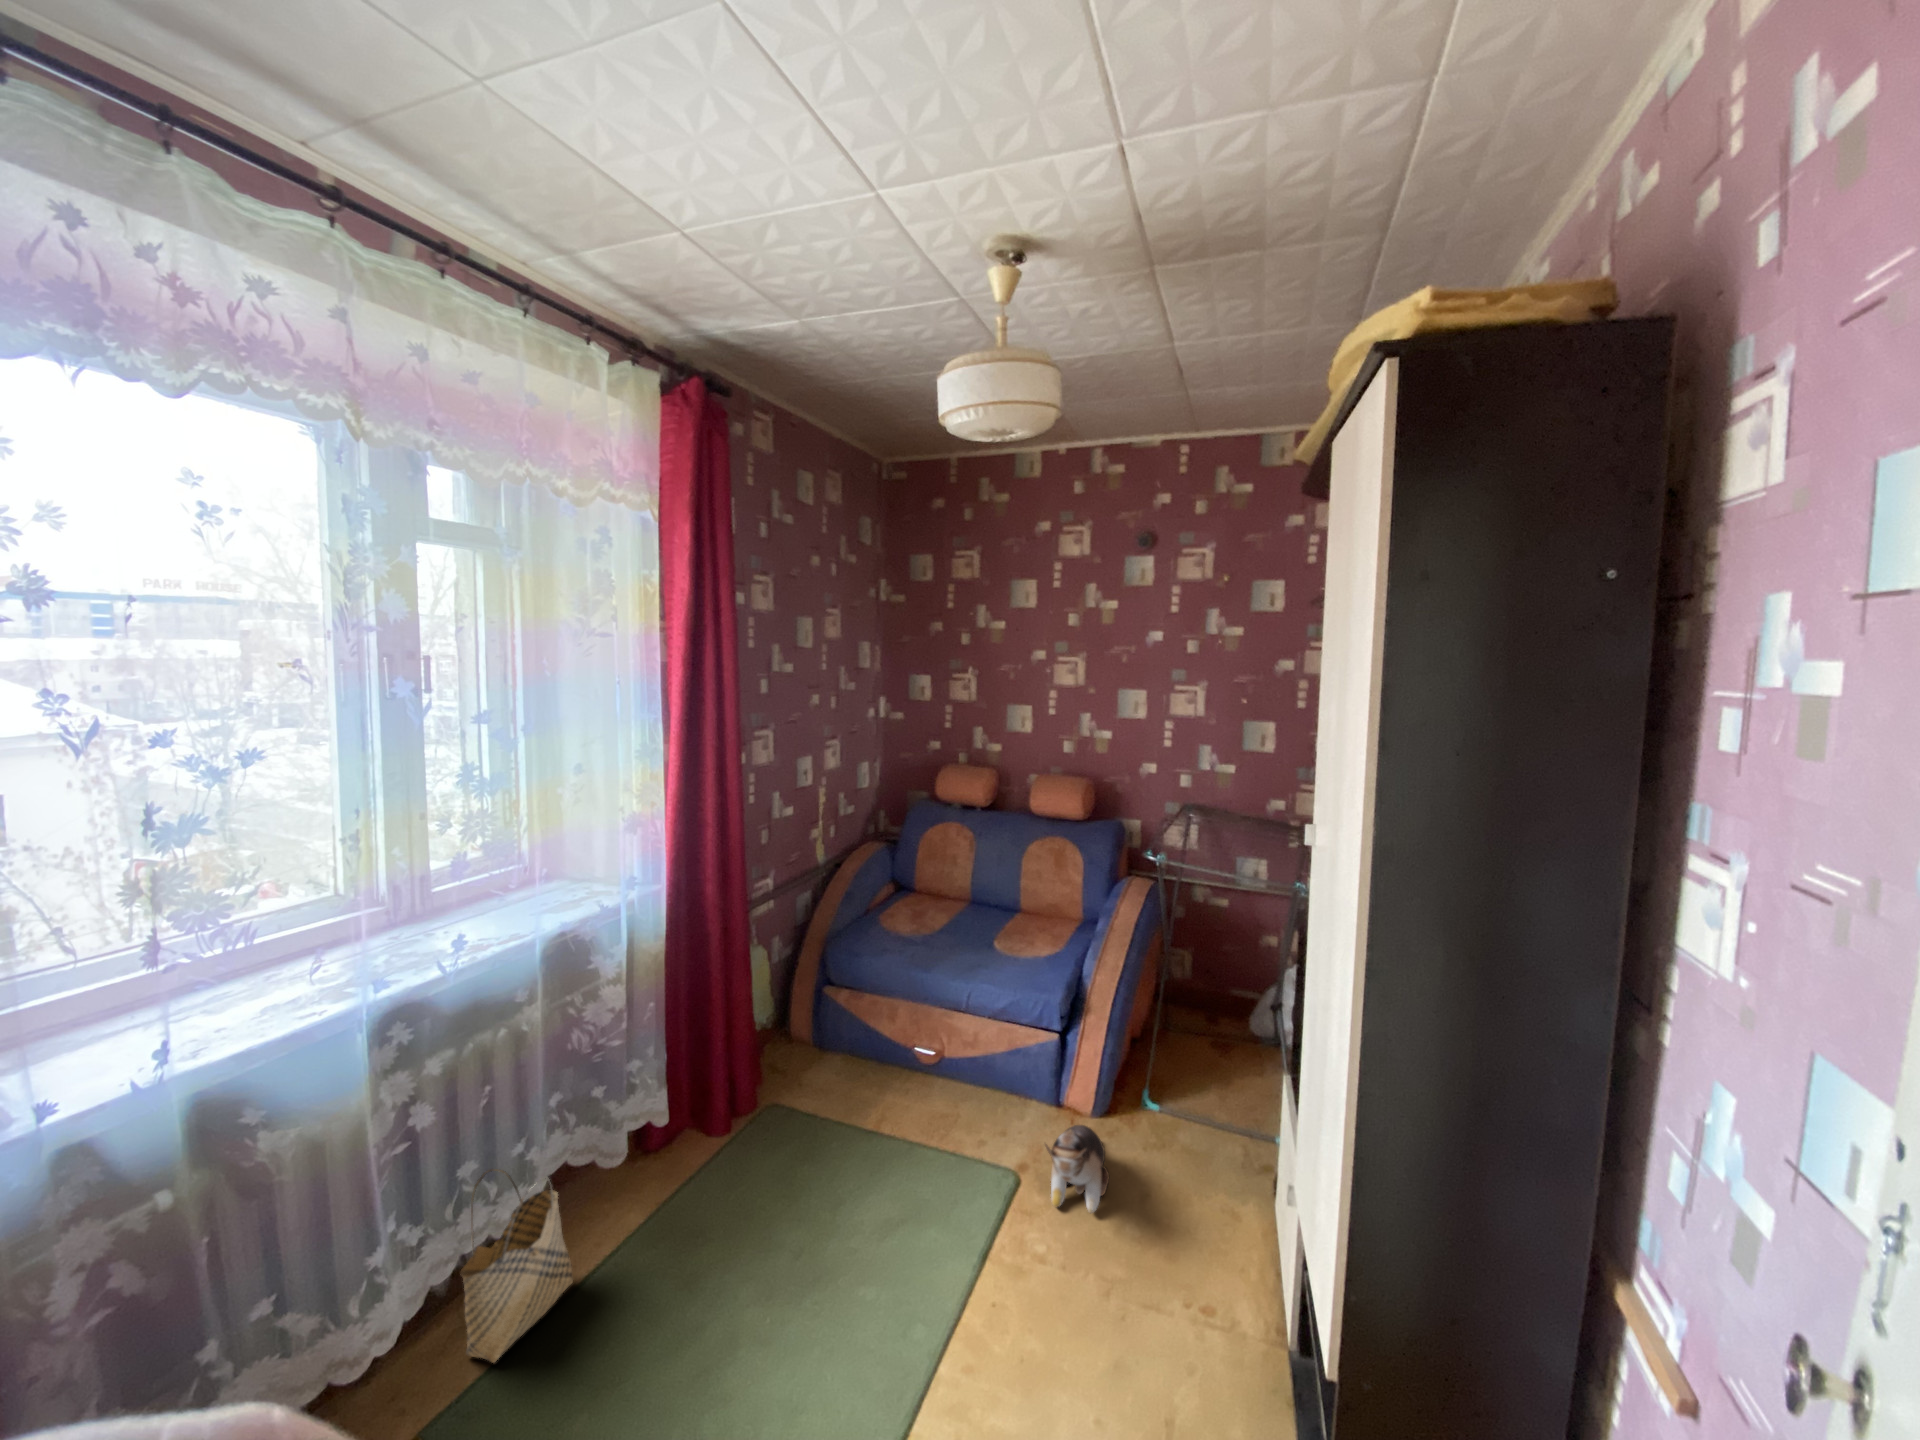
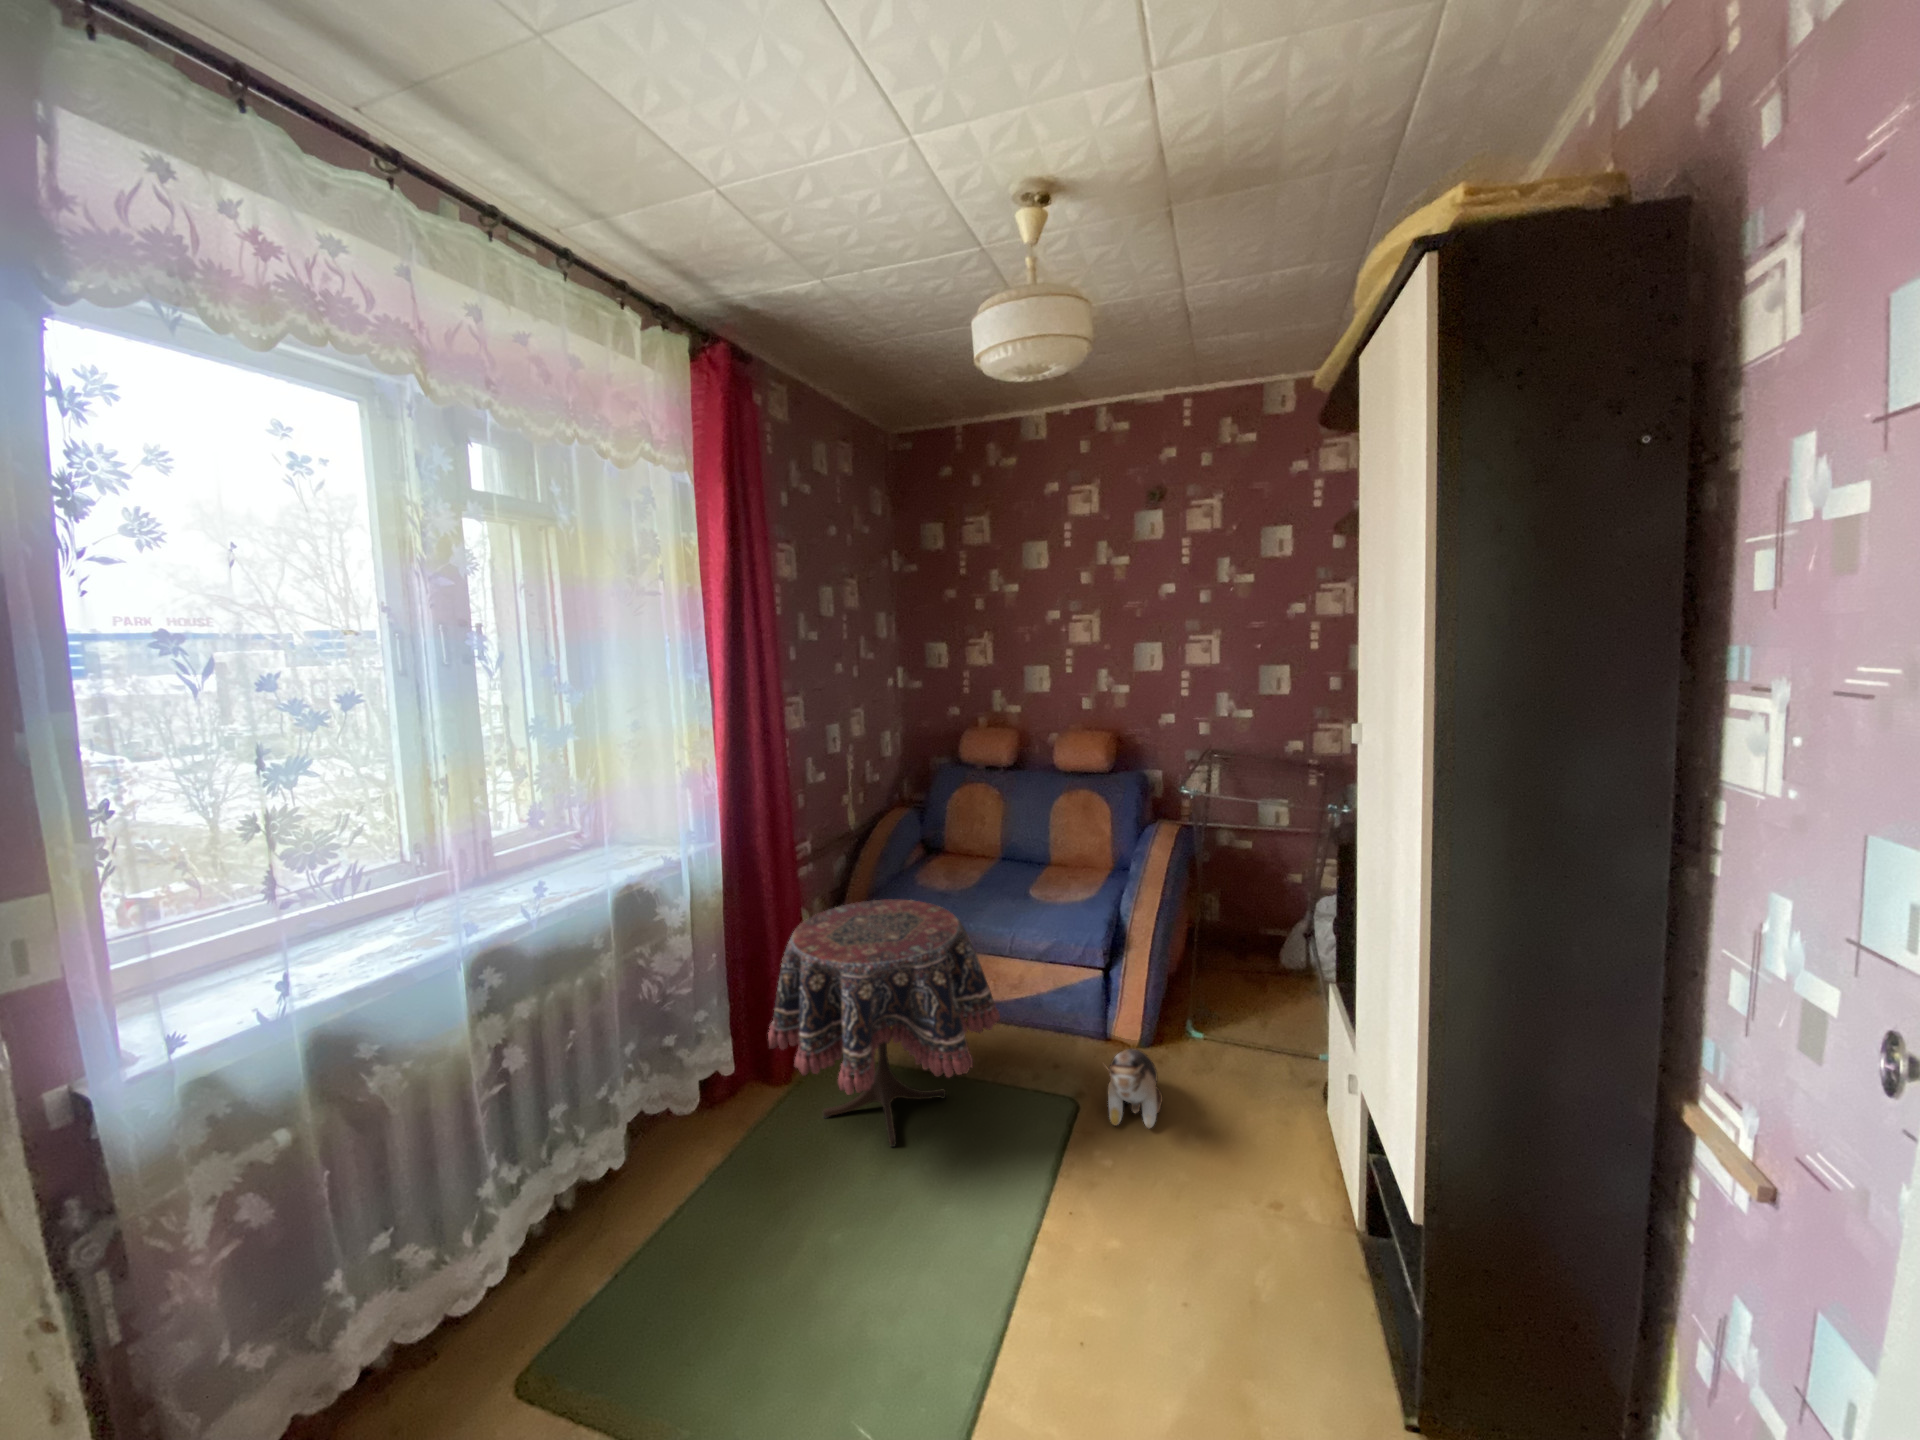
side table: none [703,951,945,1217] -> present [768,900,1000,1147]
woven basket: present [461,1169,573,1363] -> none [561,1108,662,1288]

